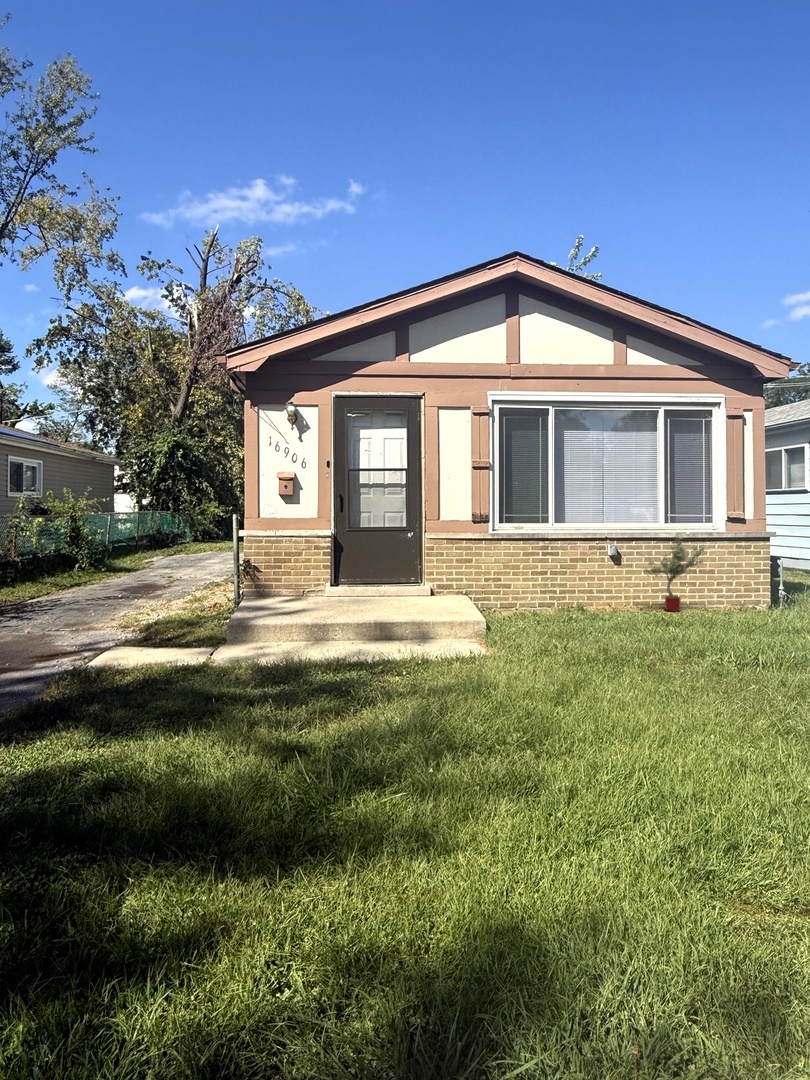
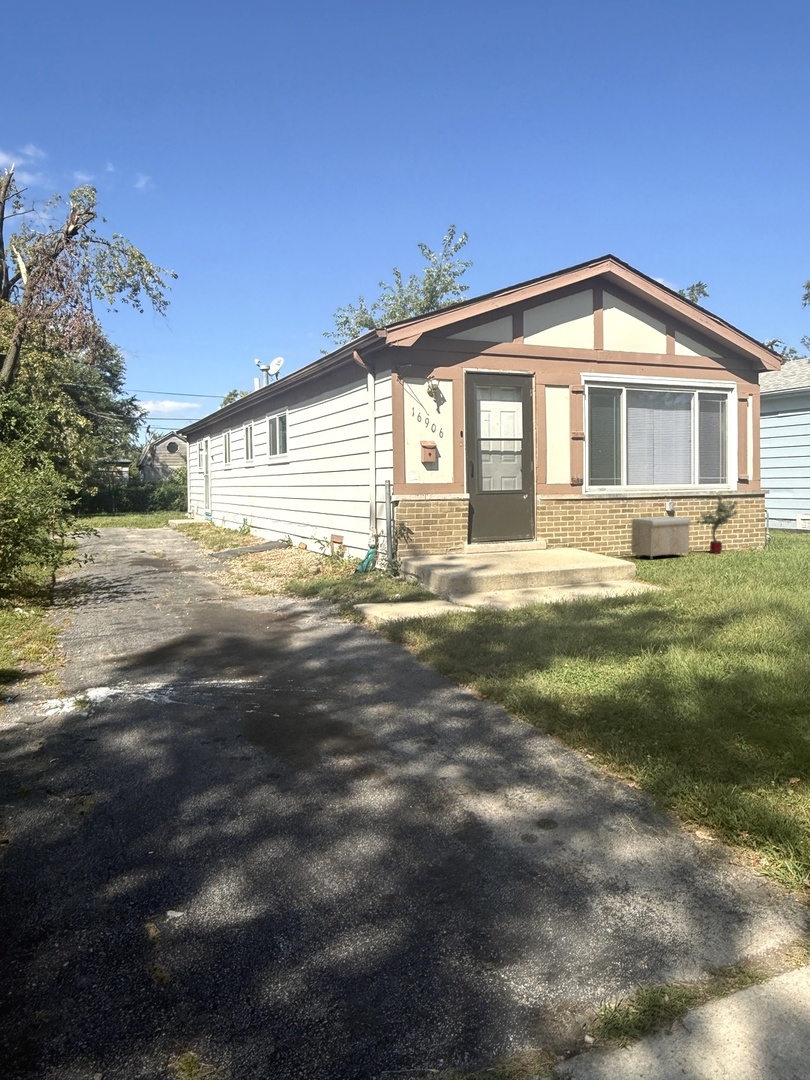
storage bench: none [554,563,625,615] -> present [631,517,691,559]

